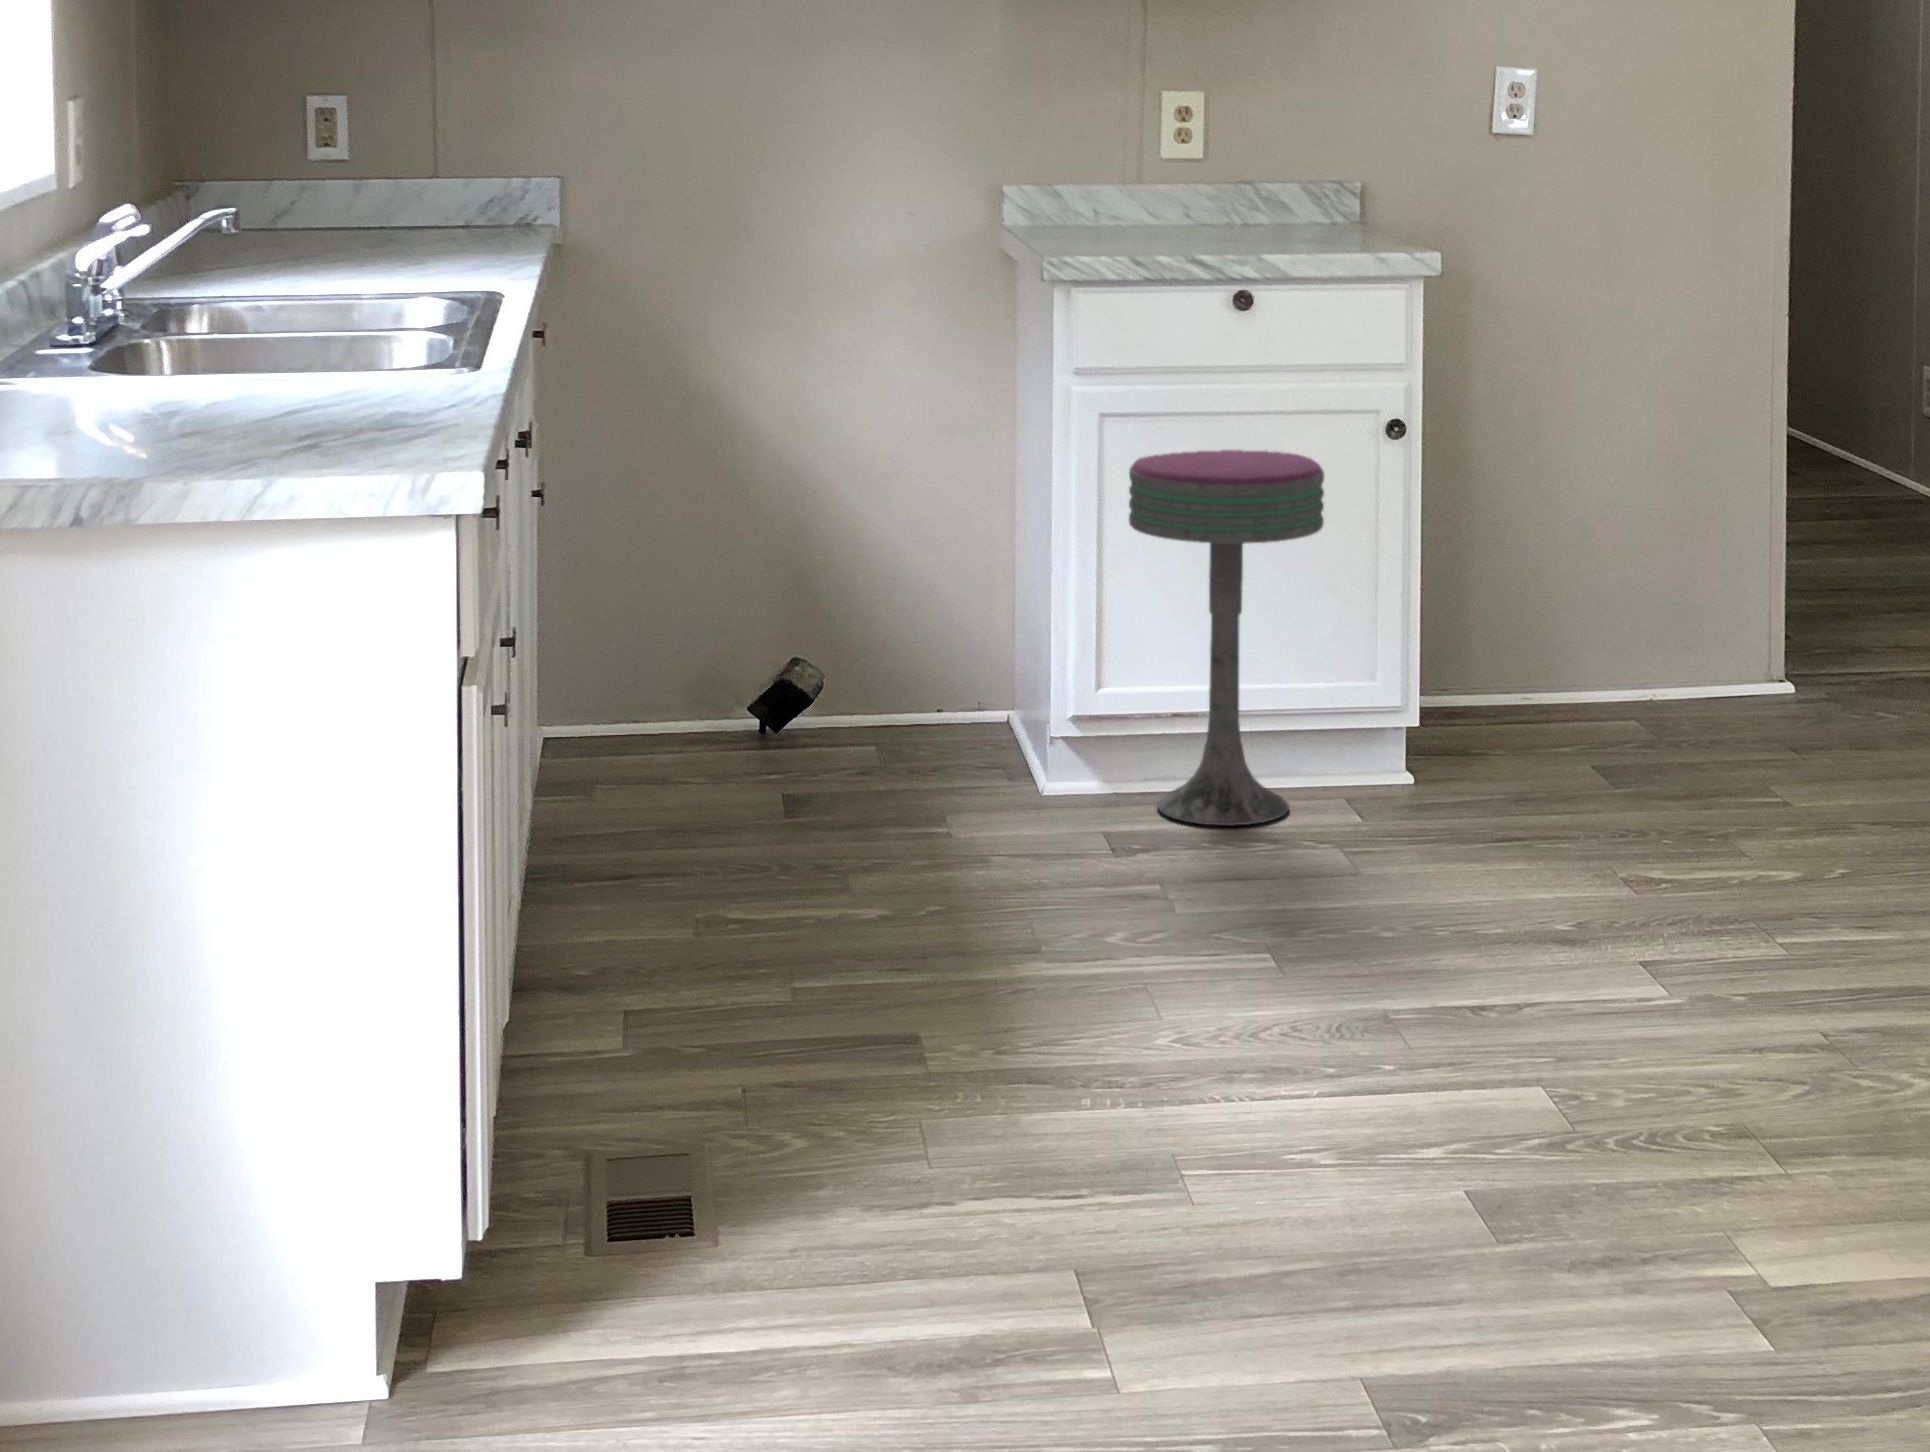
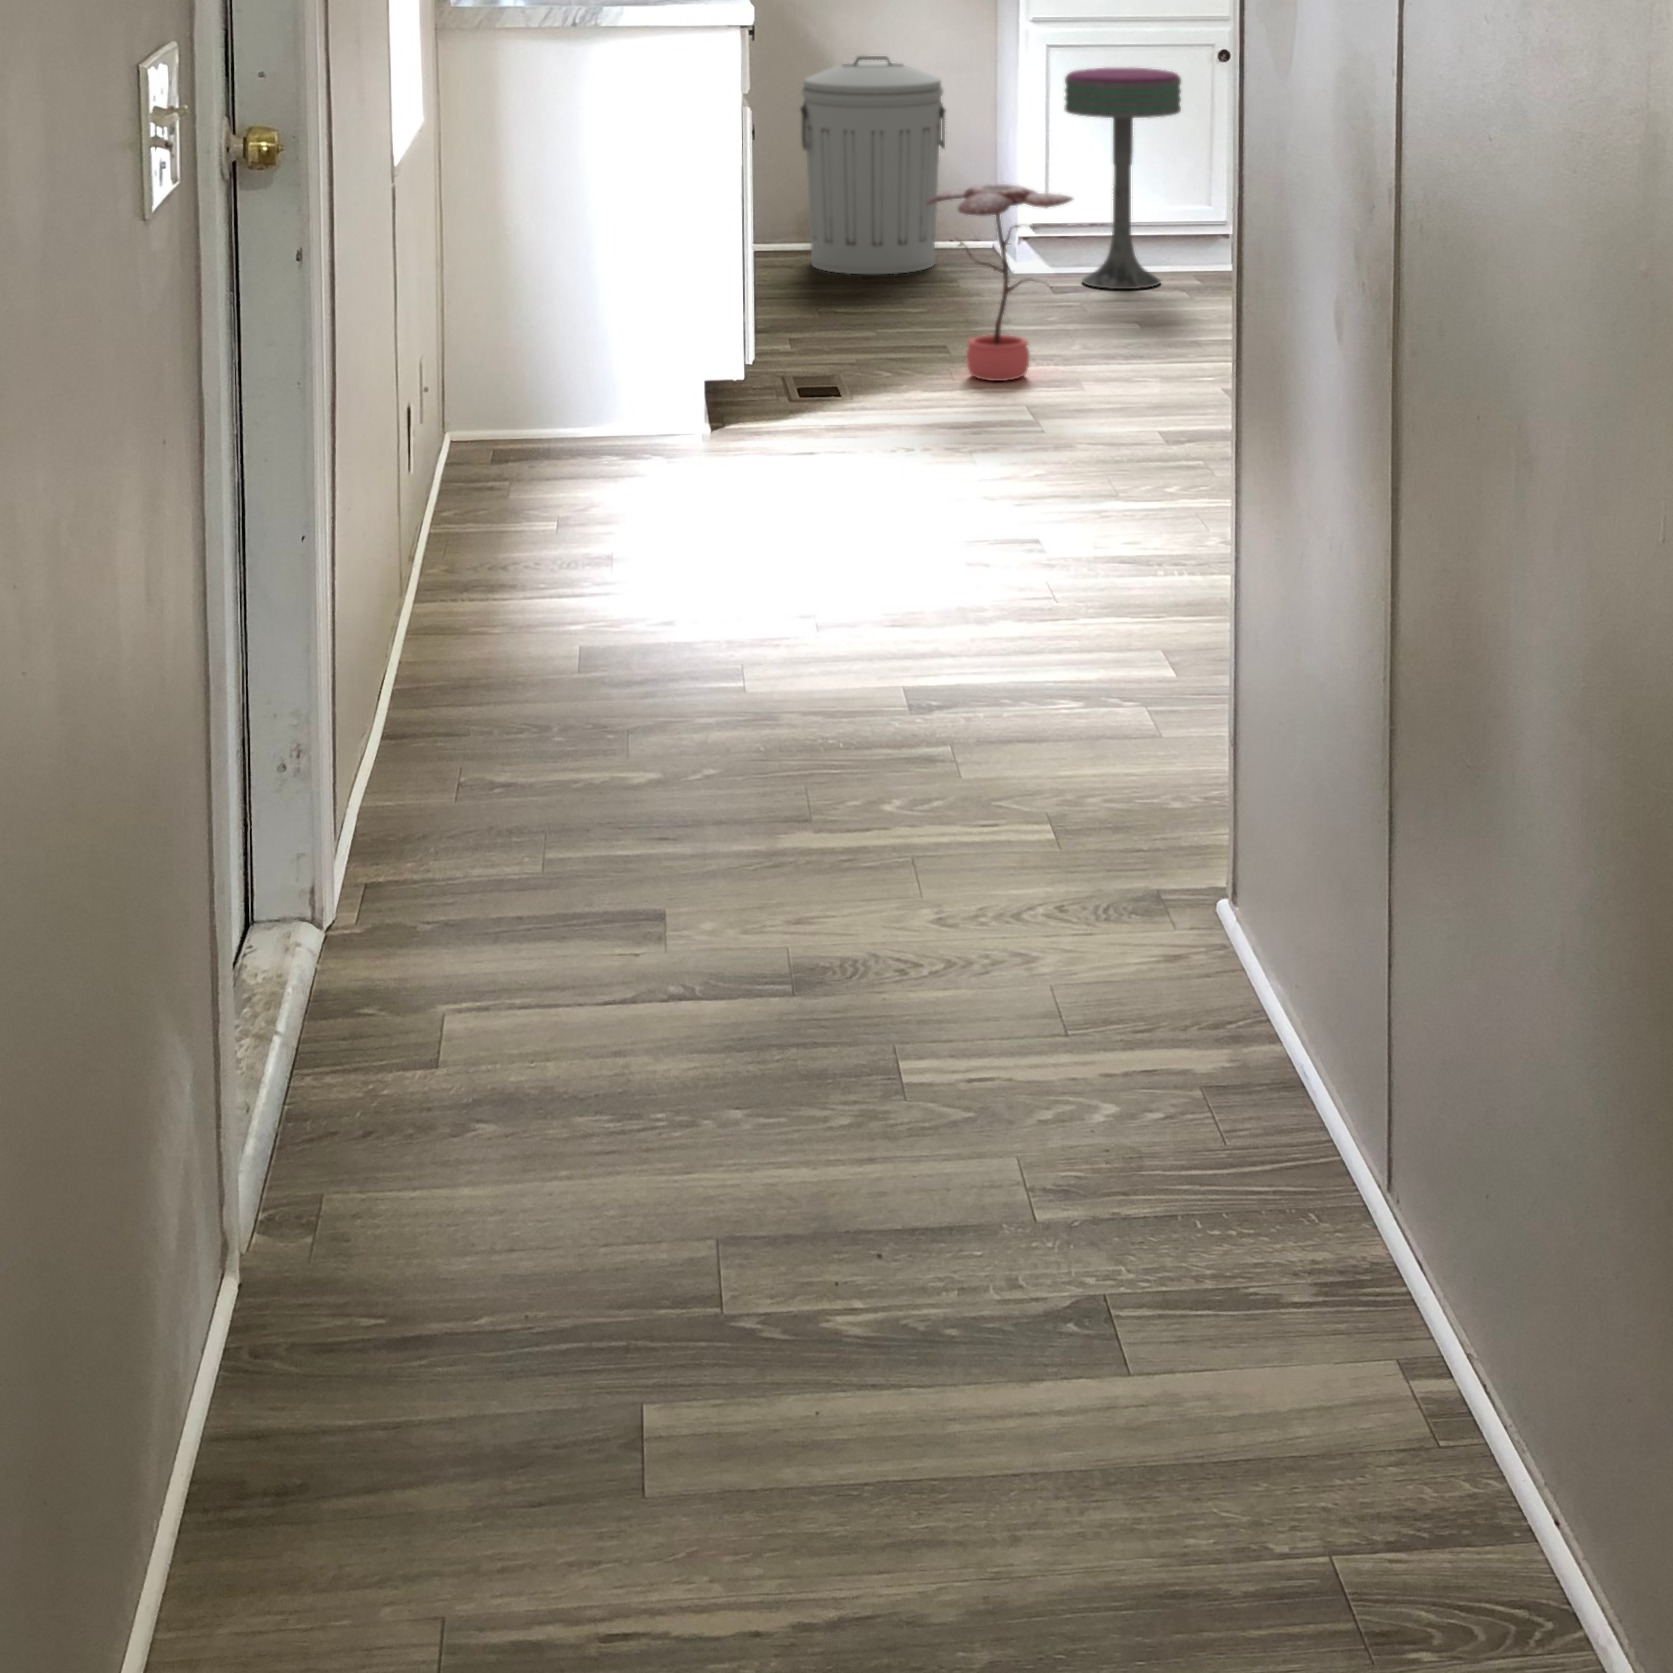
trash can: none [688,423,930,790] -> present [800,56,945,274]
potted plant: none [896,724,1169,1093] -> present [926,184,1072,381]

